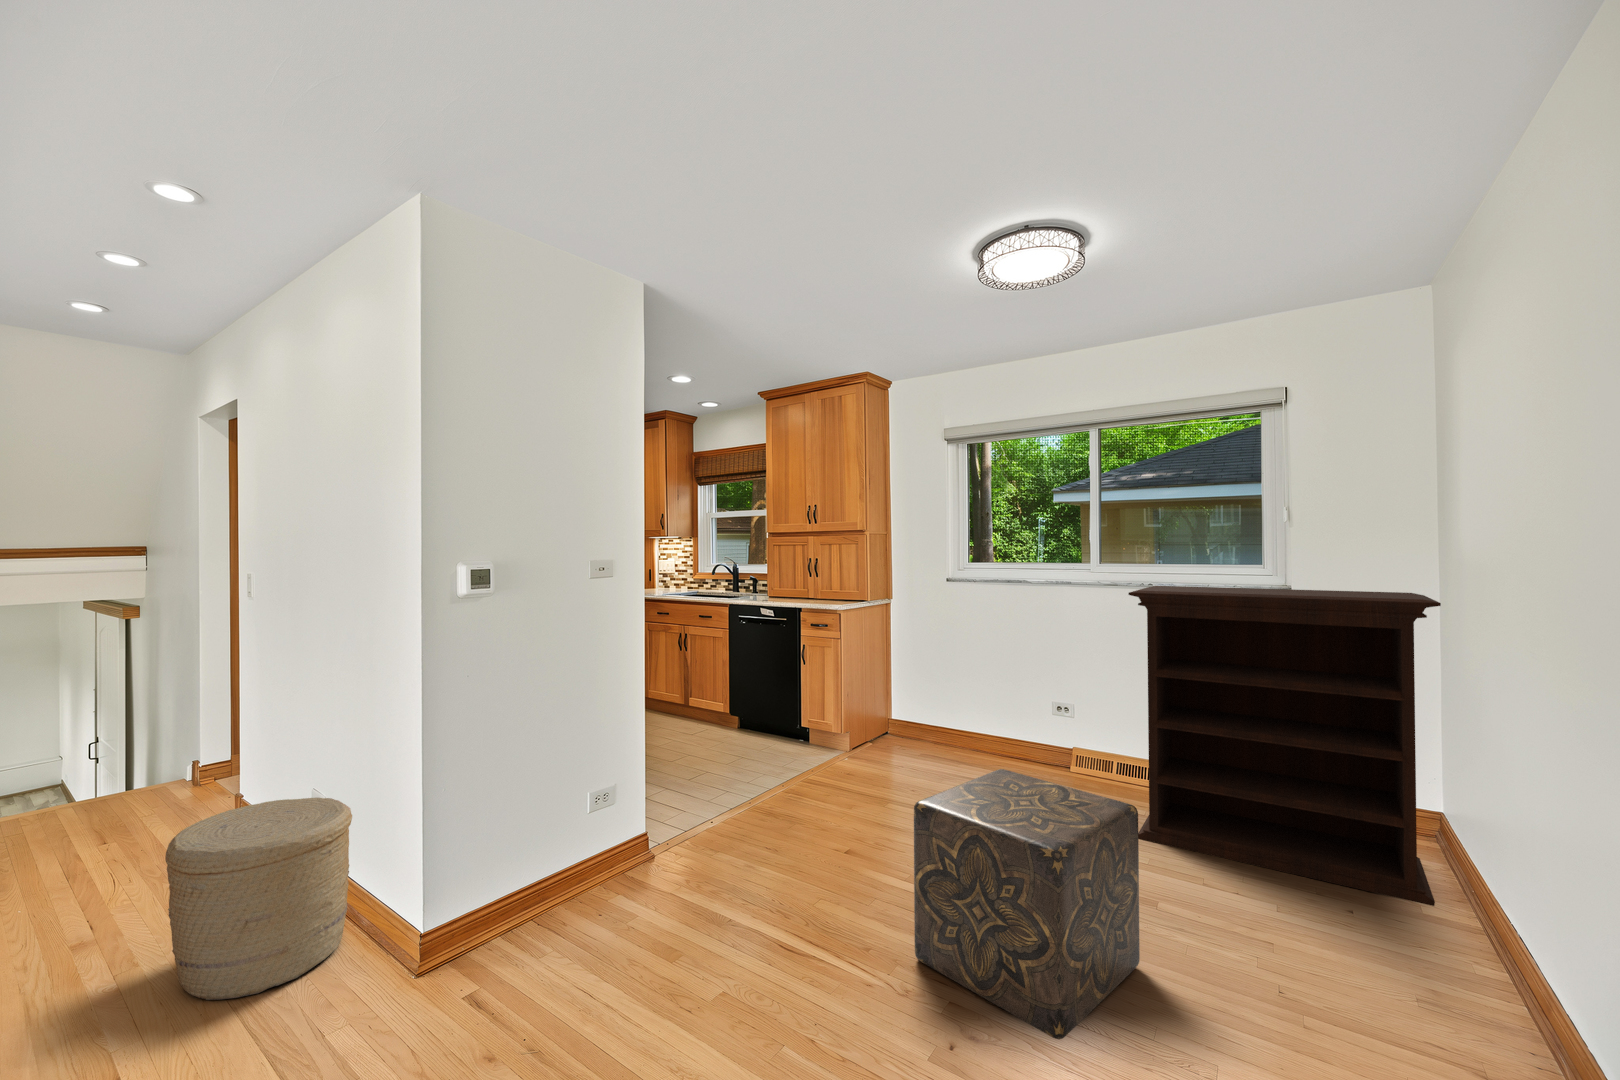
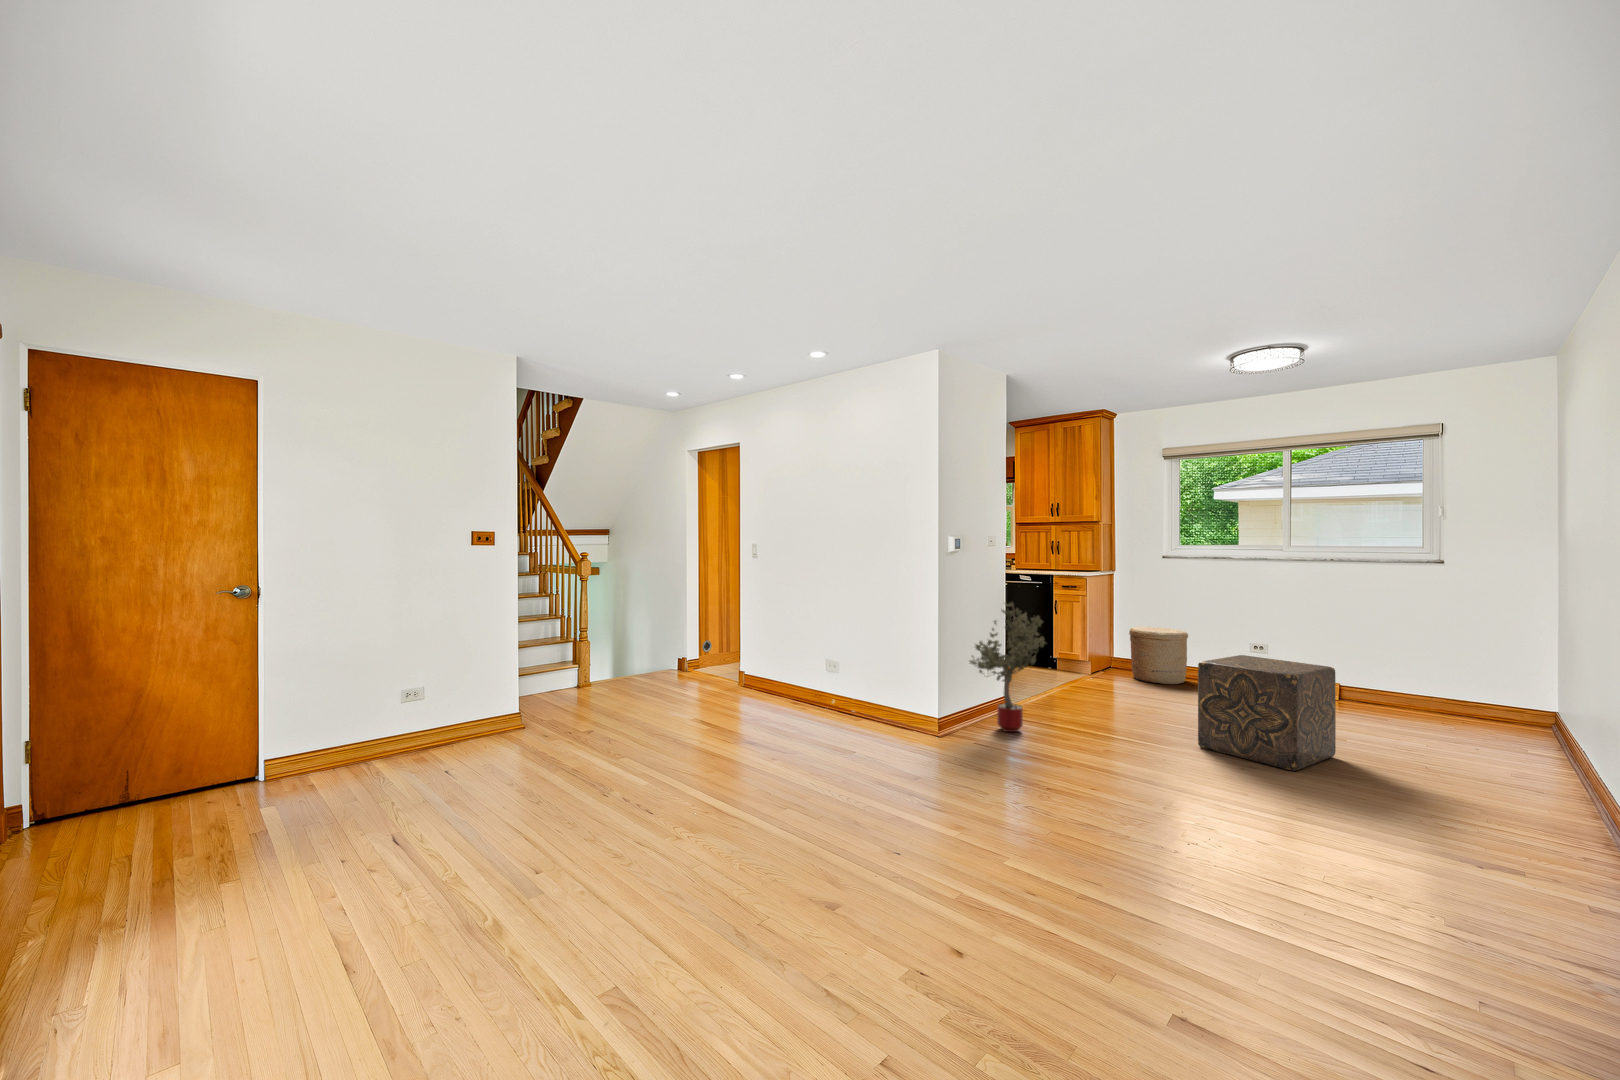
bookshelf: present [1128,586,1441,906] -> none [1319,557,1543,752]
potted tree: none [499,689,679,945] -> present [970,602,1045,732]
woven basket: present [165,798,352,1000] -> present [1129,627,1188,684]

